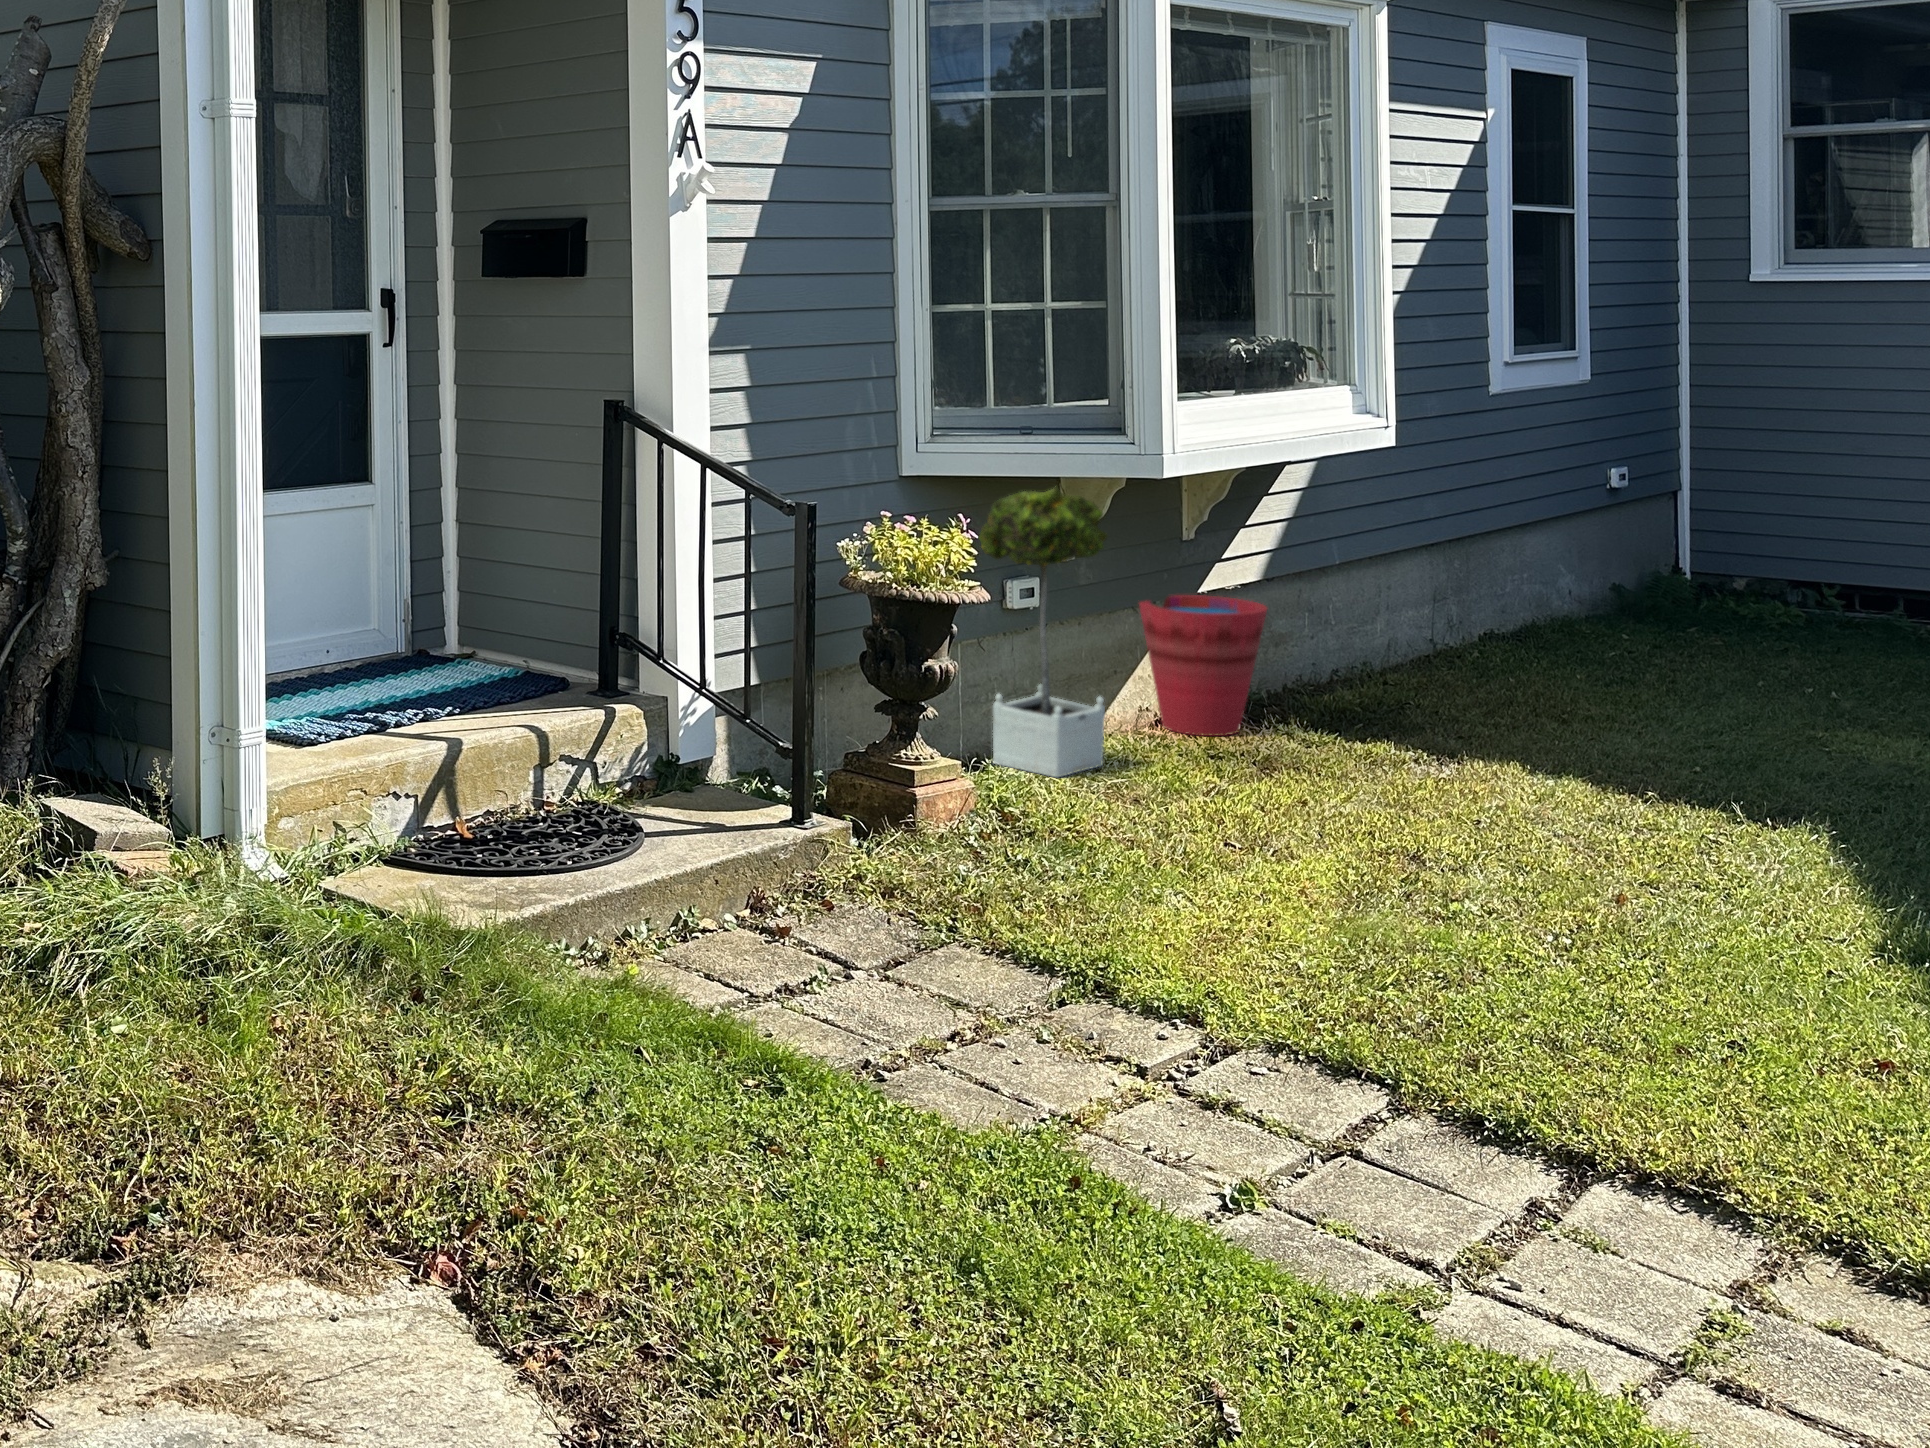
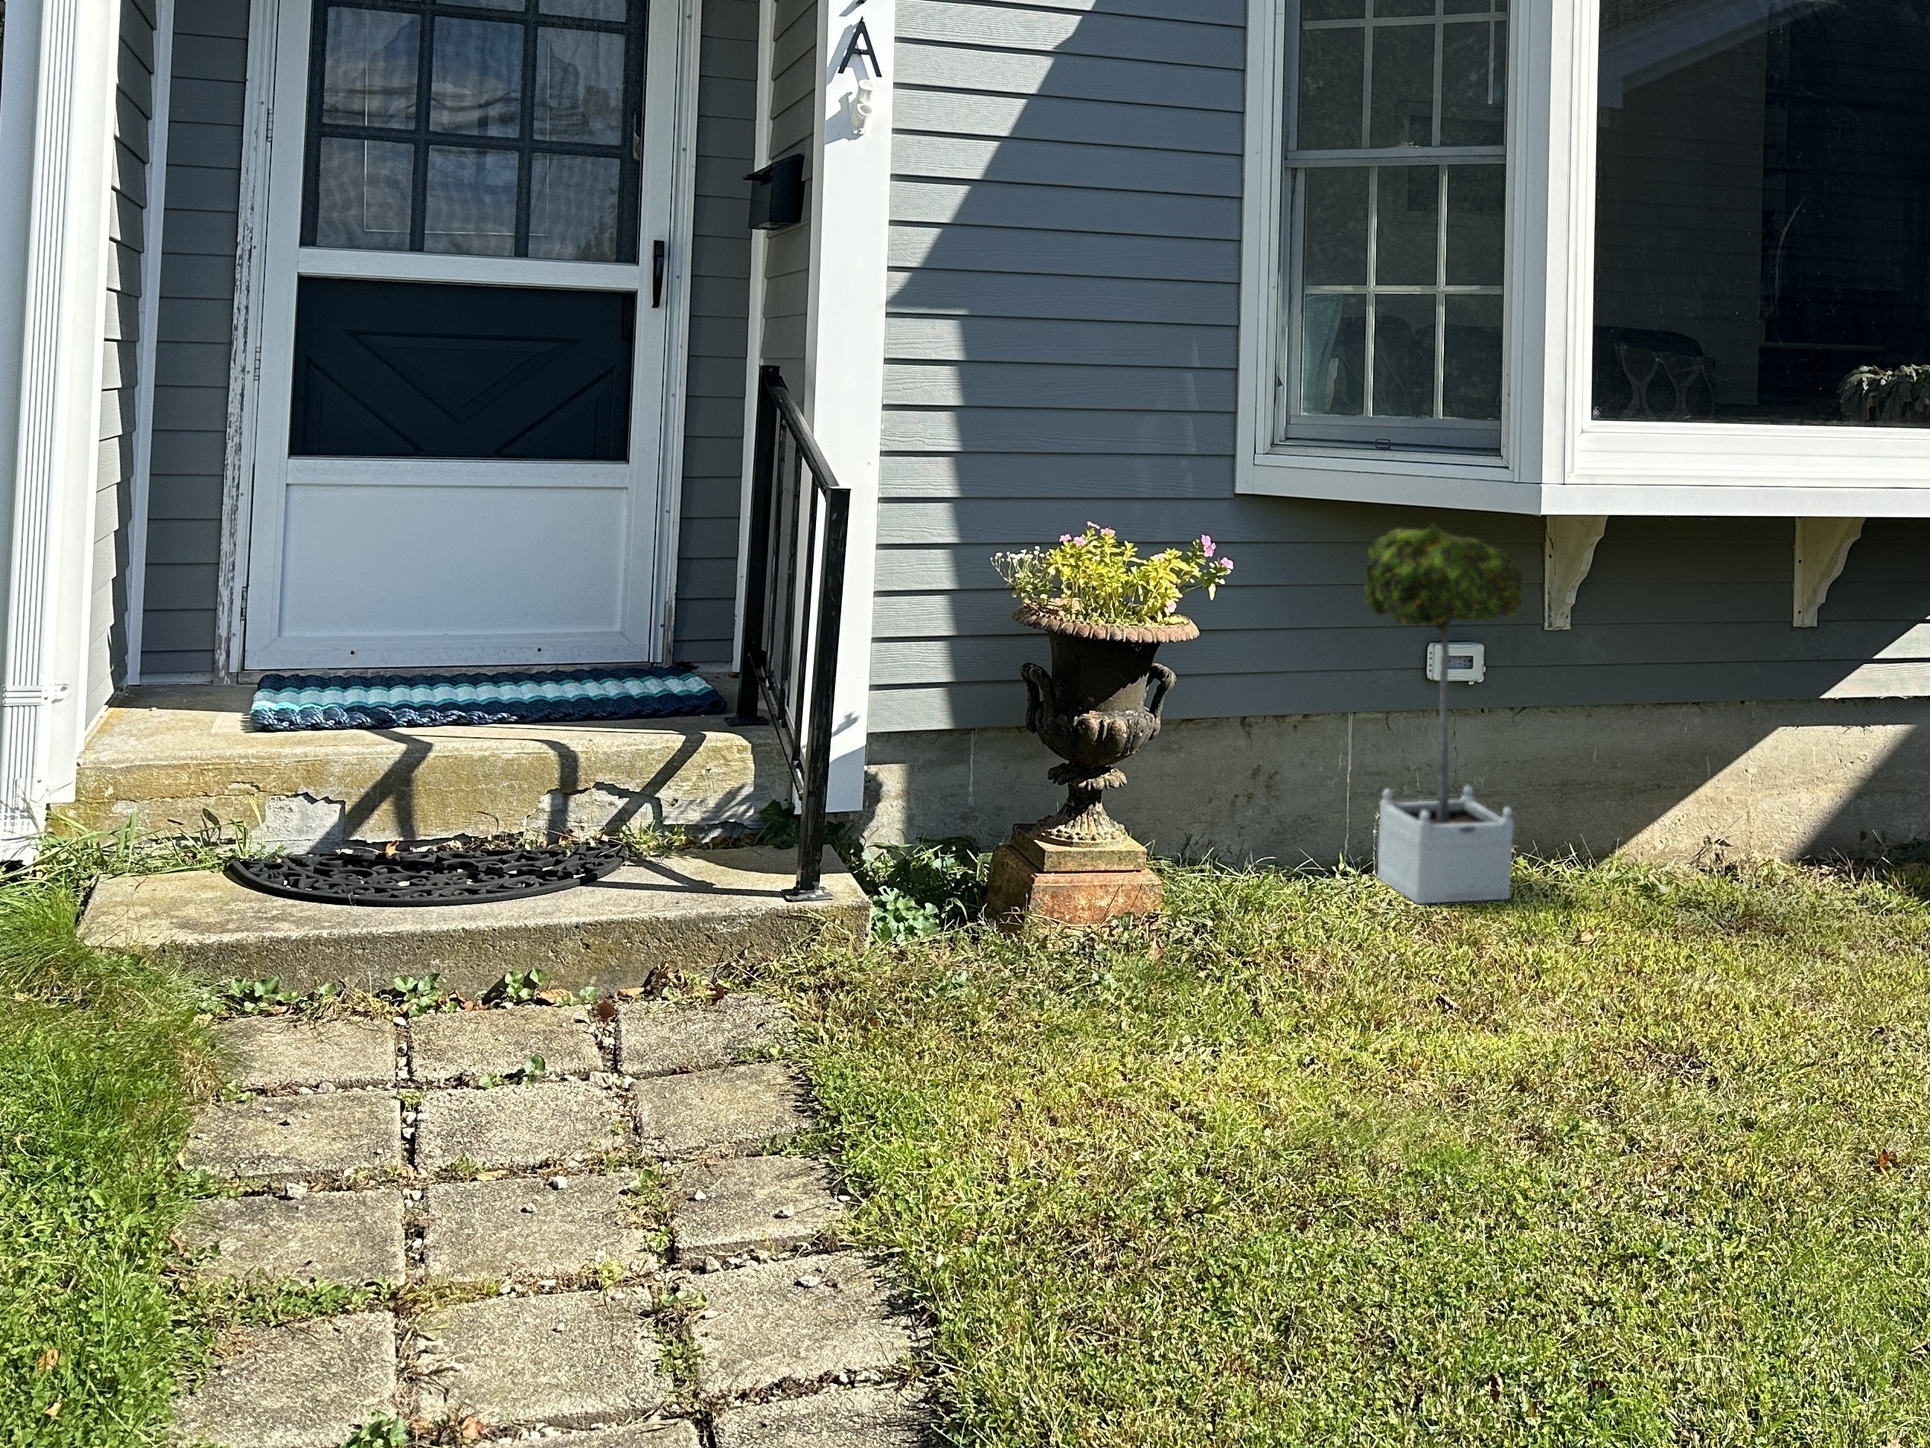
bucket: present [1140,595,1267,736] -> none [1676,697,1843,889]

